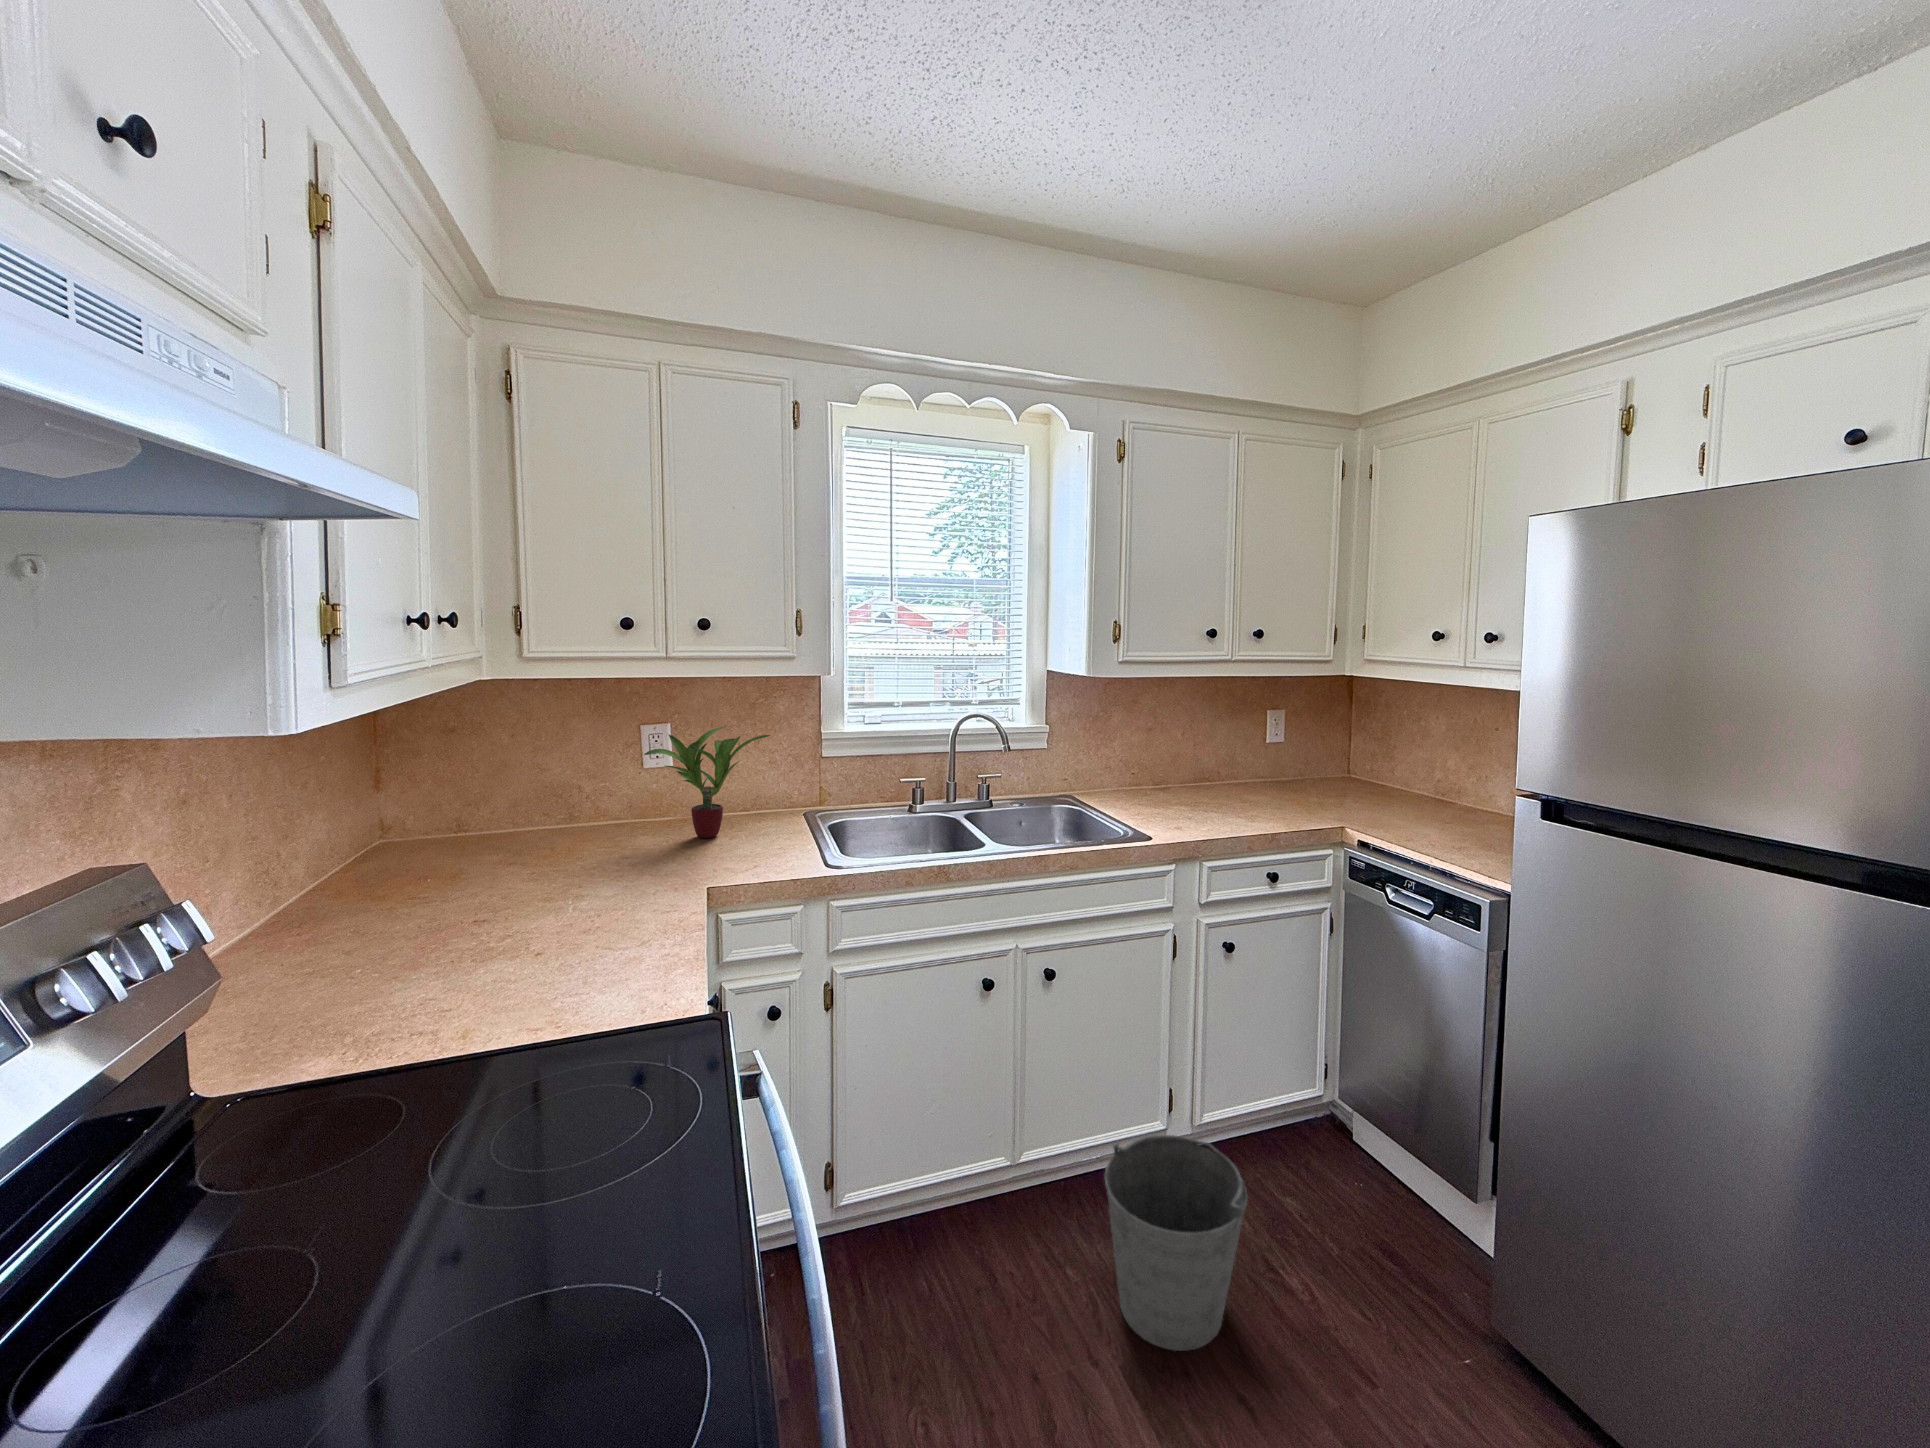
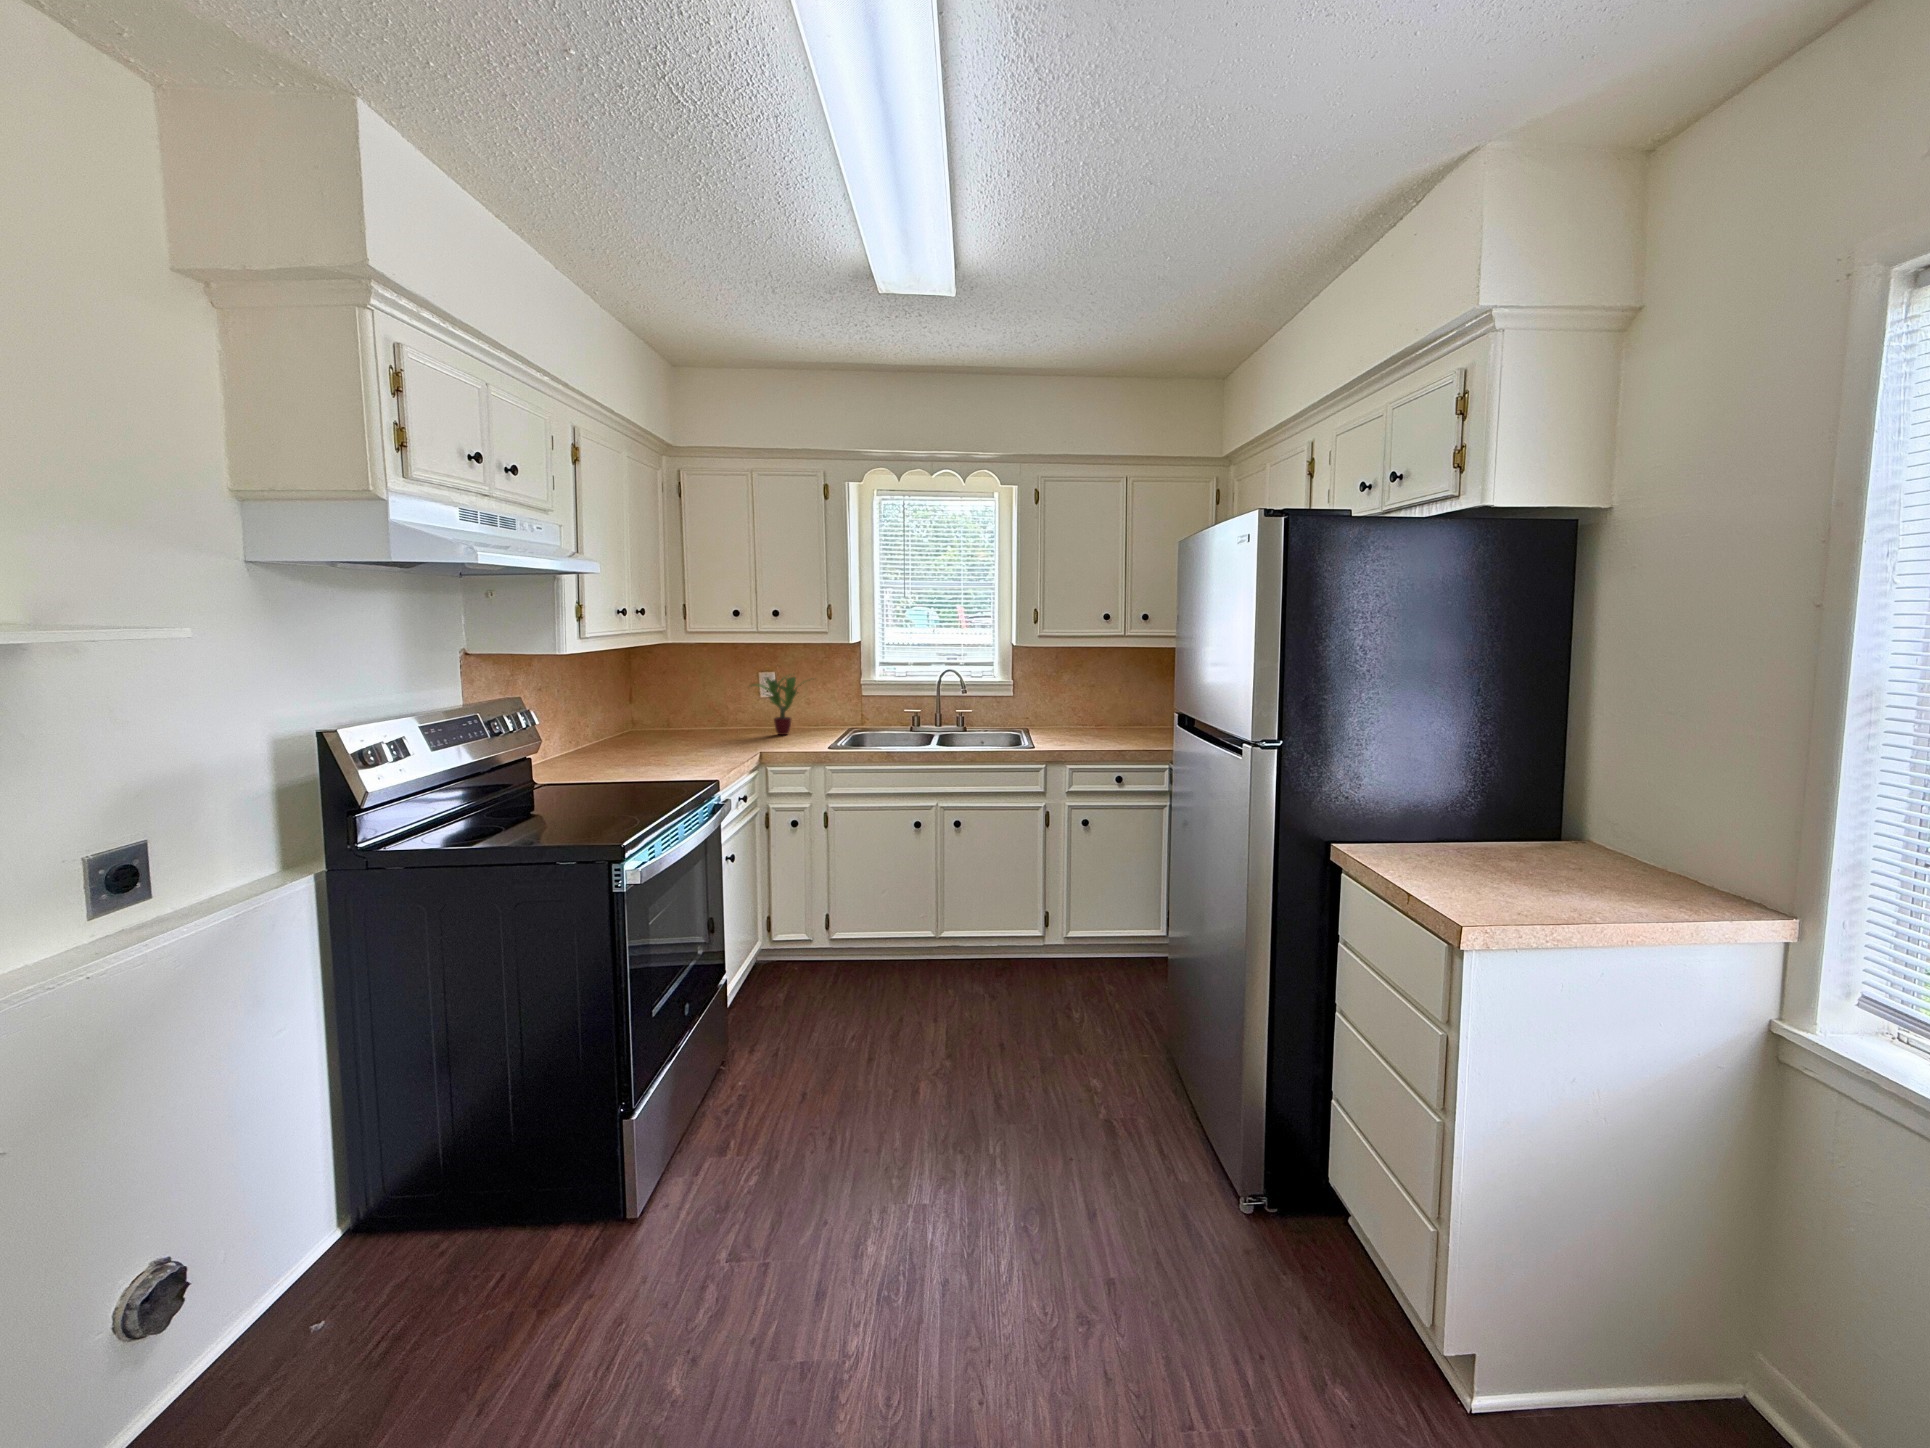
bucket: present [1104,1135,1248,1351] -> none [956,916,1037,1022]

